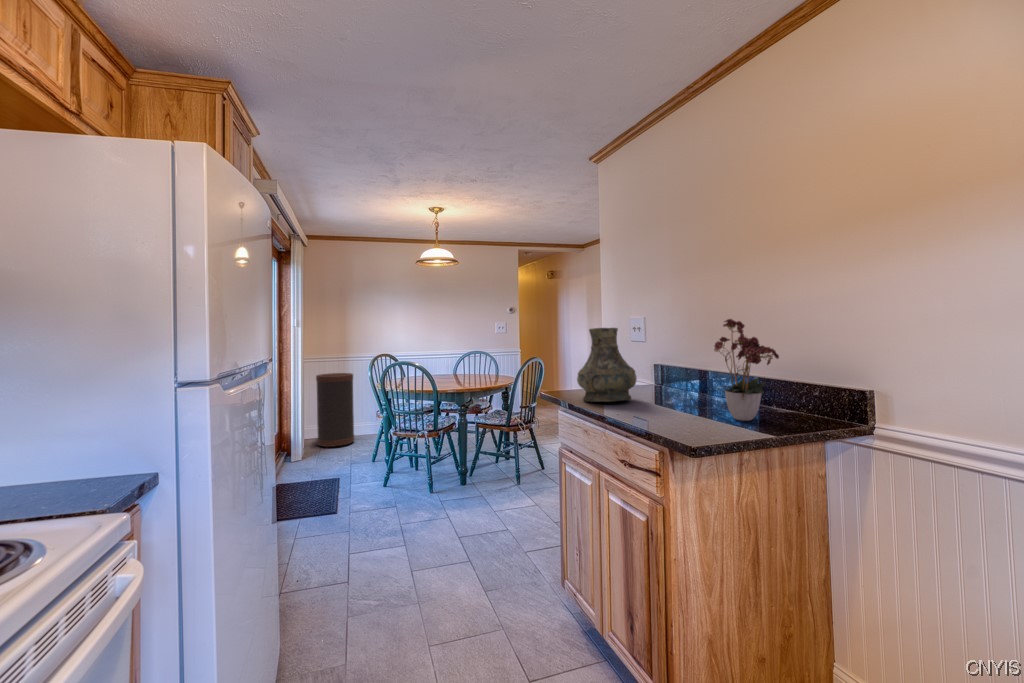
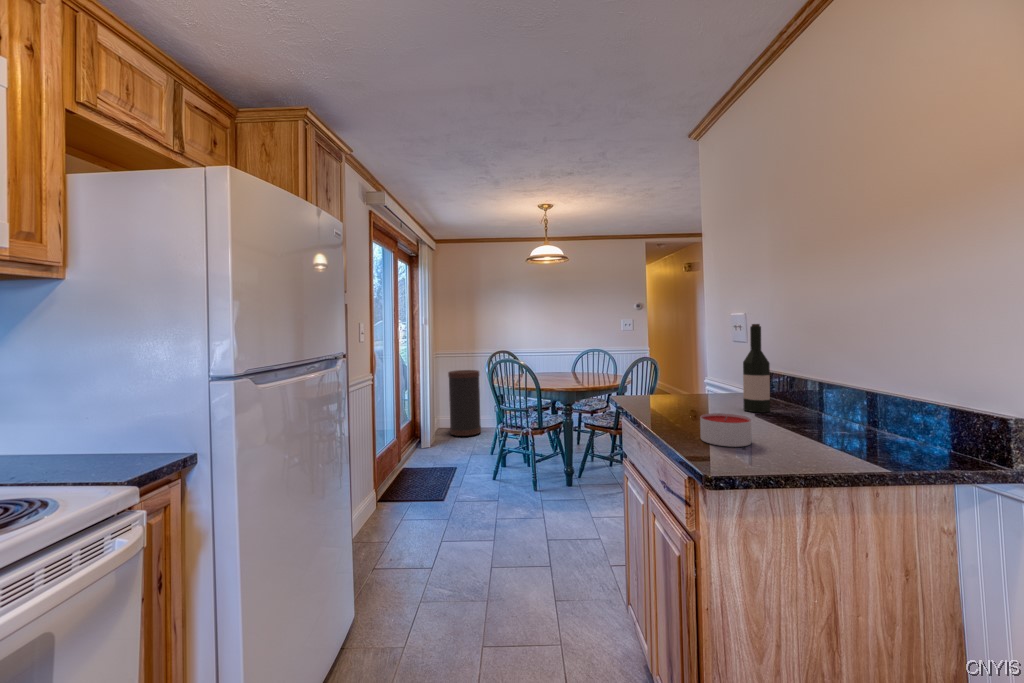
flower arrangement: present [714,319,779,421] -> none [793,305,896,446]
wine bottle: none [656,327,677,400] -> present [743,324,770,413]
vase: present [577,328,637,402] -> none [641,326,713,411]
candle: none [649,401,689,426] -> present [700,413,752,447]

